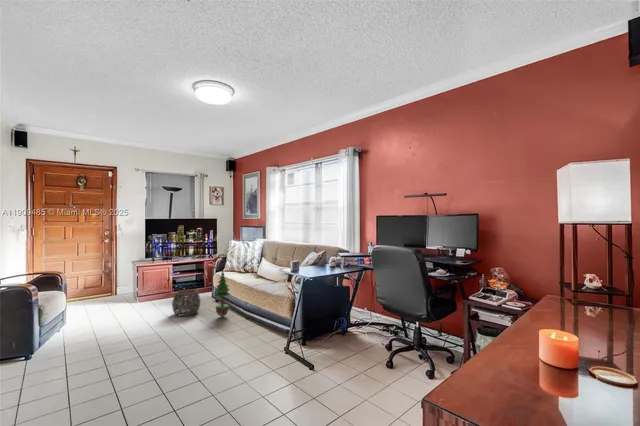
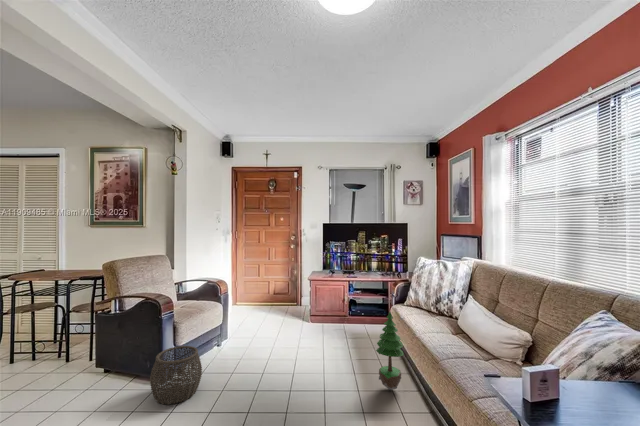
woven basket: present [172,289,200,317] -> present [150,346,202,405]

